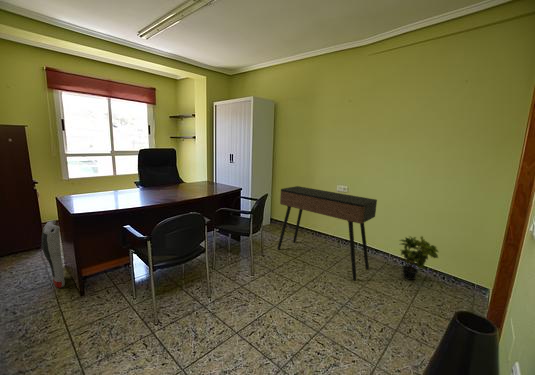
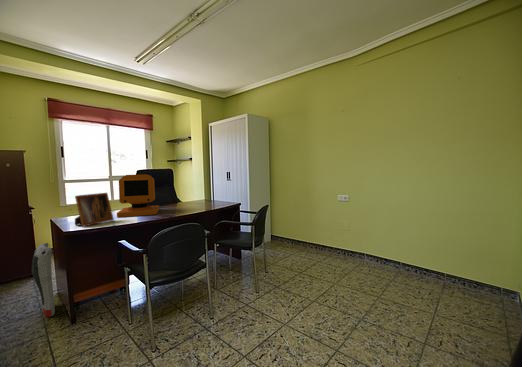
computer monitor: none [121,158,162,200] -> present [117,174,159,217]
picture frame: none [81,176,118,209] -> present [75,193,114,227]
console table: present [278,186,377,280] -> none [280,197,382,292]
potted plant: present [400,236,438,280] -> none [410,238,455,288]

